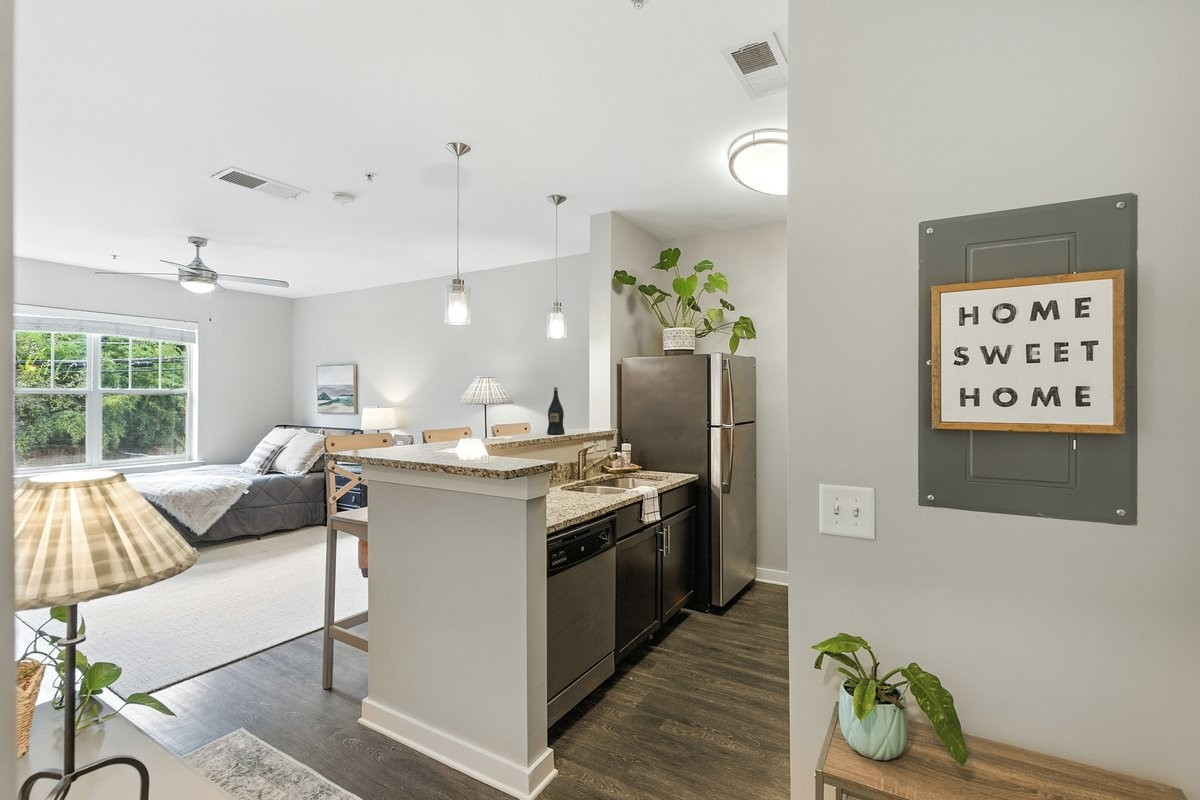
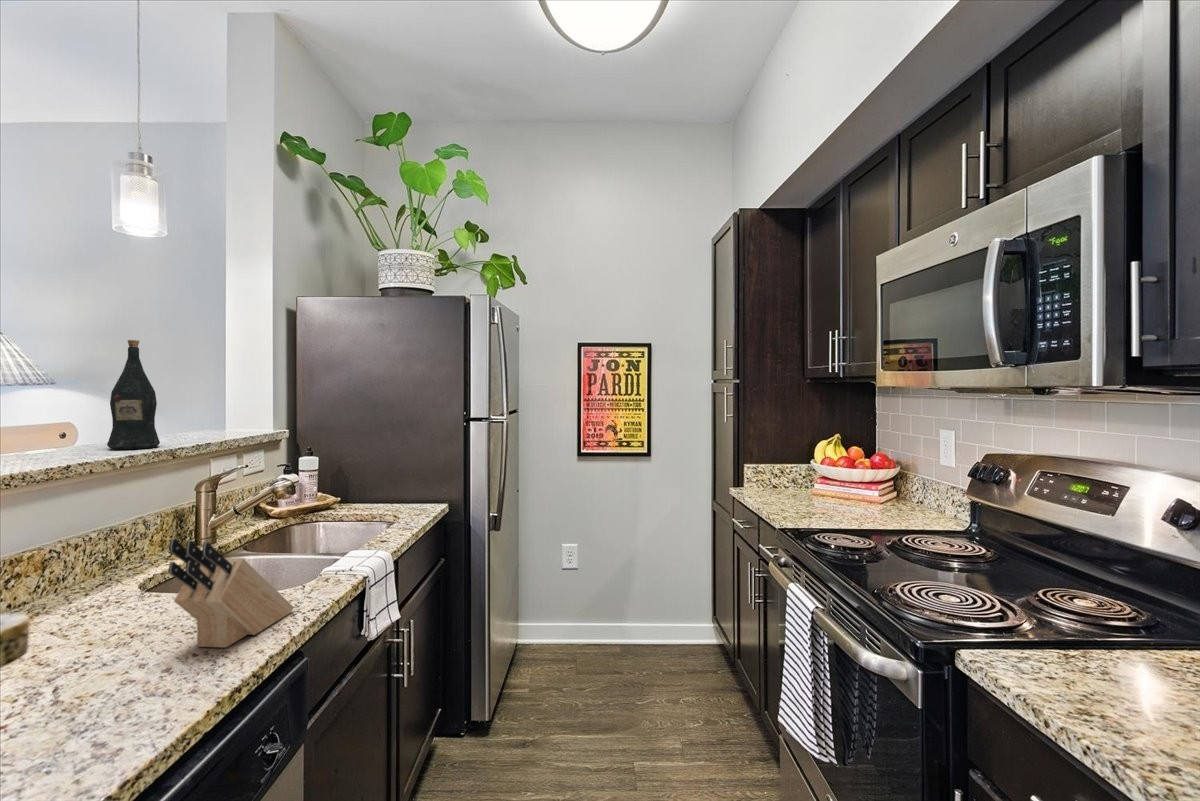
knife block: none [572,460,611,502] -> present [169,539,293,648]

